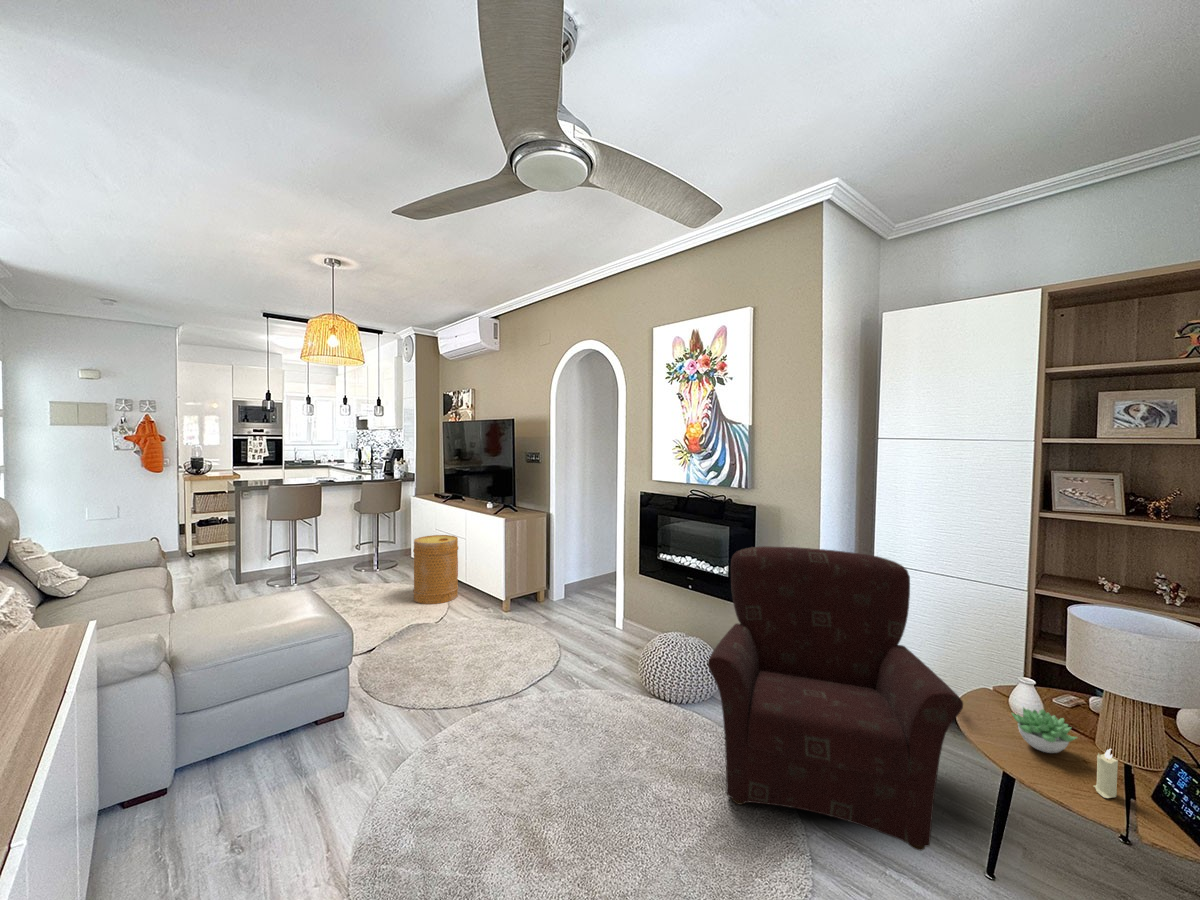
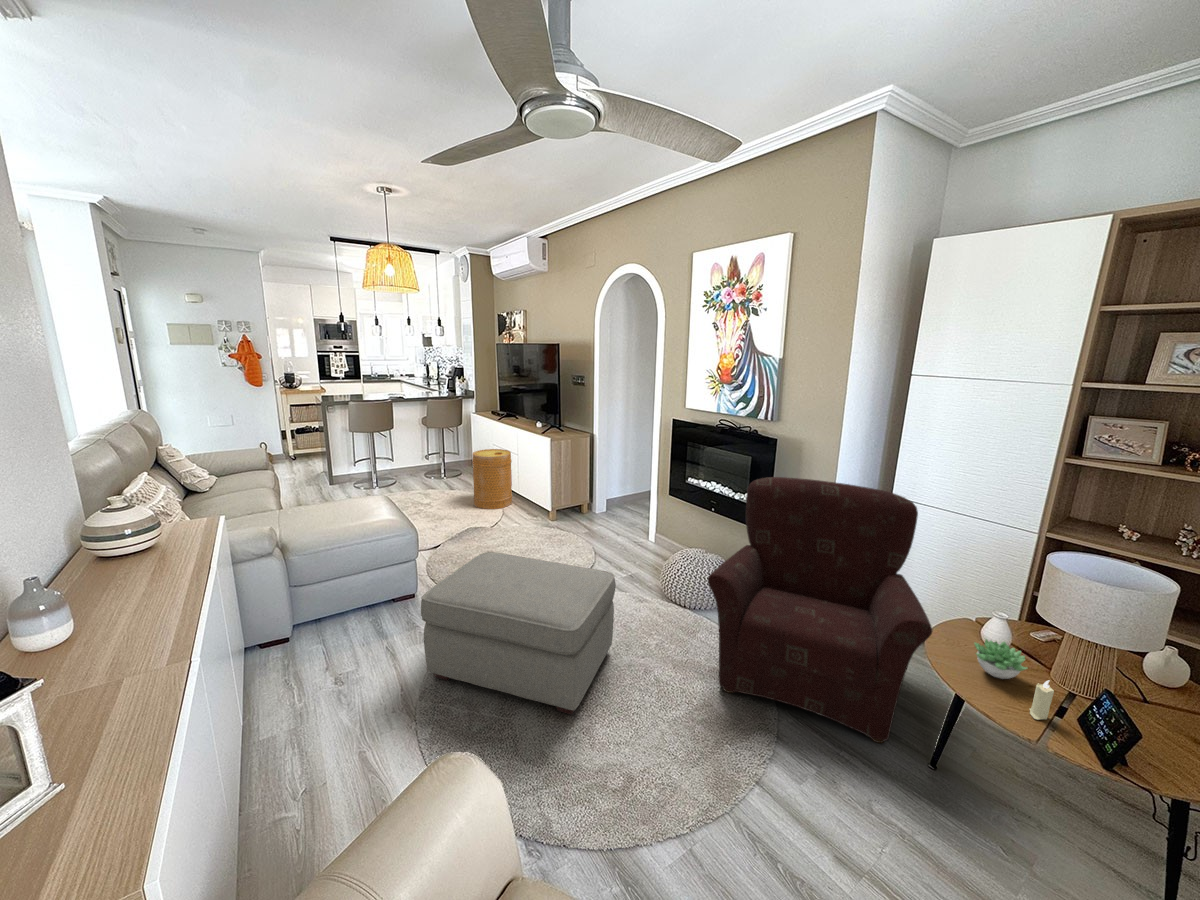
ottoman: none [362,649,599,855] -> present [421,552,616,715]

